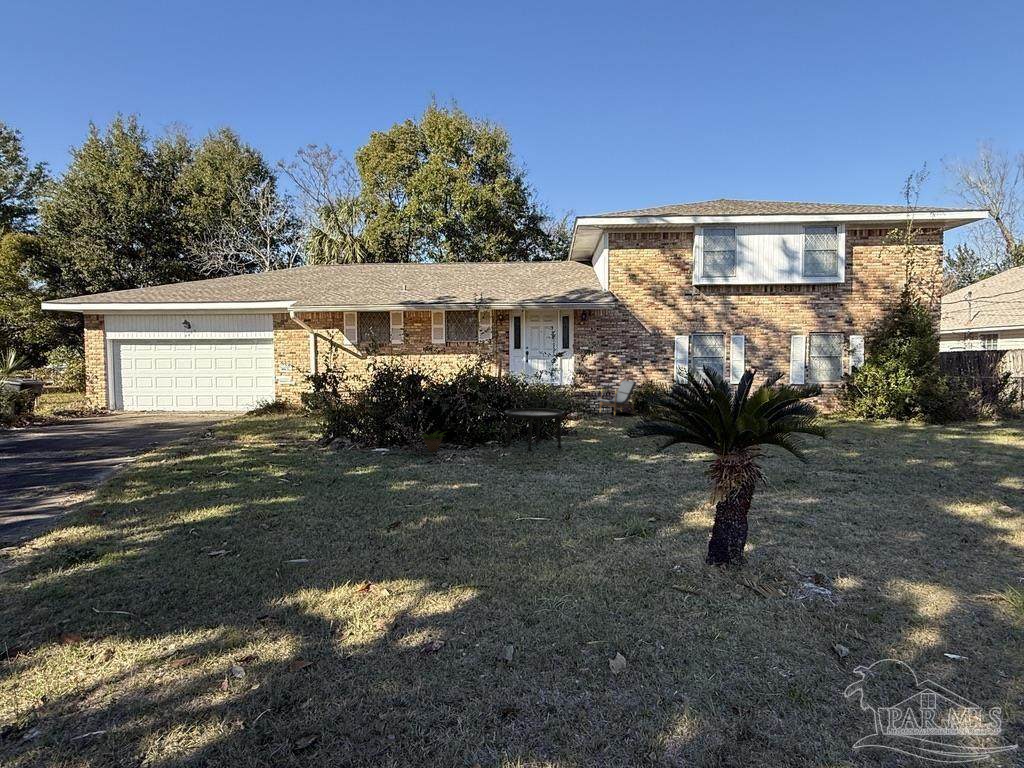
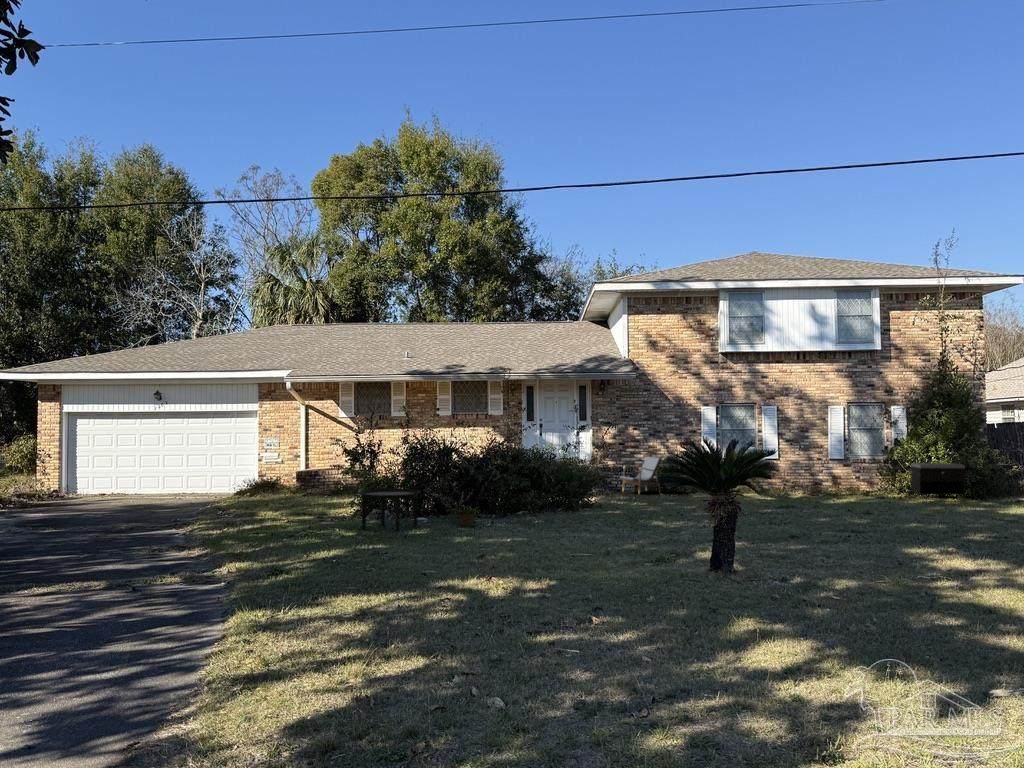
storage bench: none [871,389,929,422] -> present [911,463,965,498]
round table: present [505,408,564,451] -> present [359,489,421,532]

